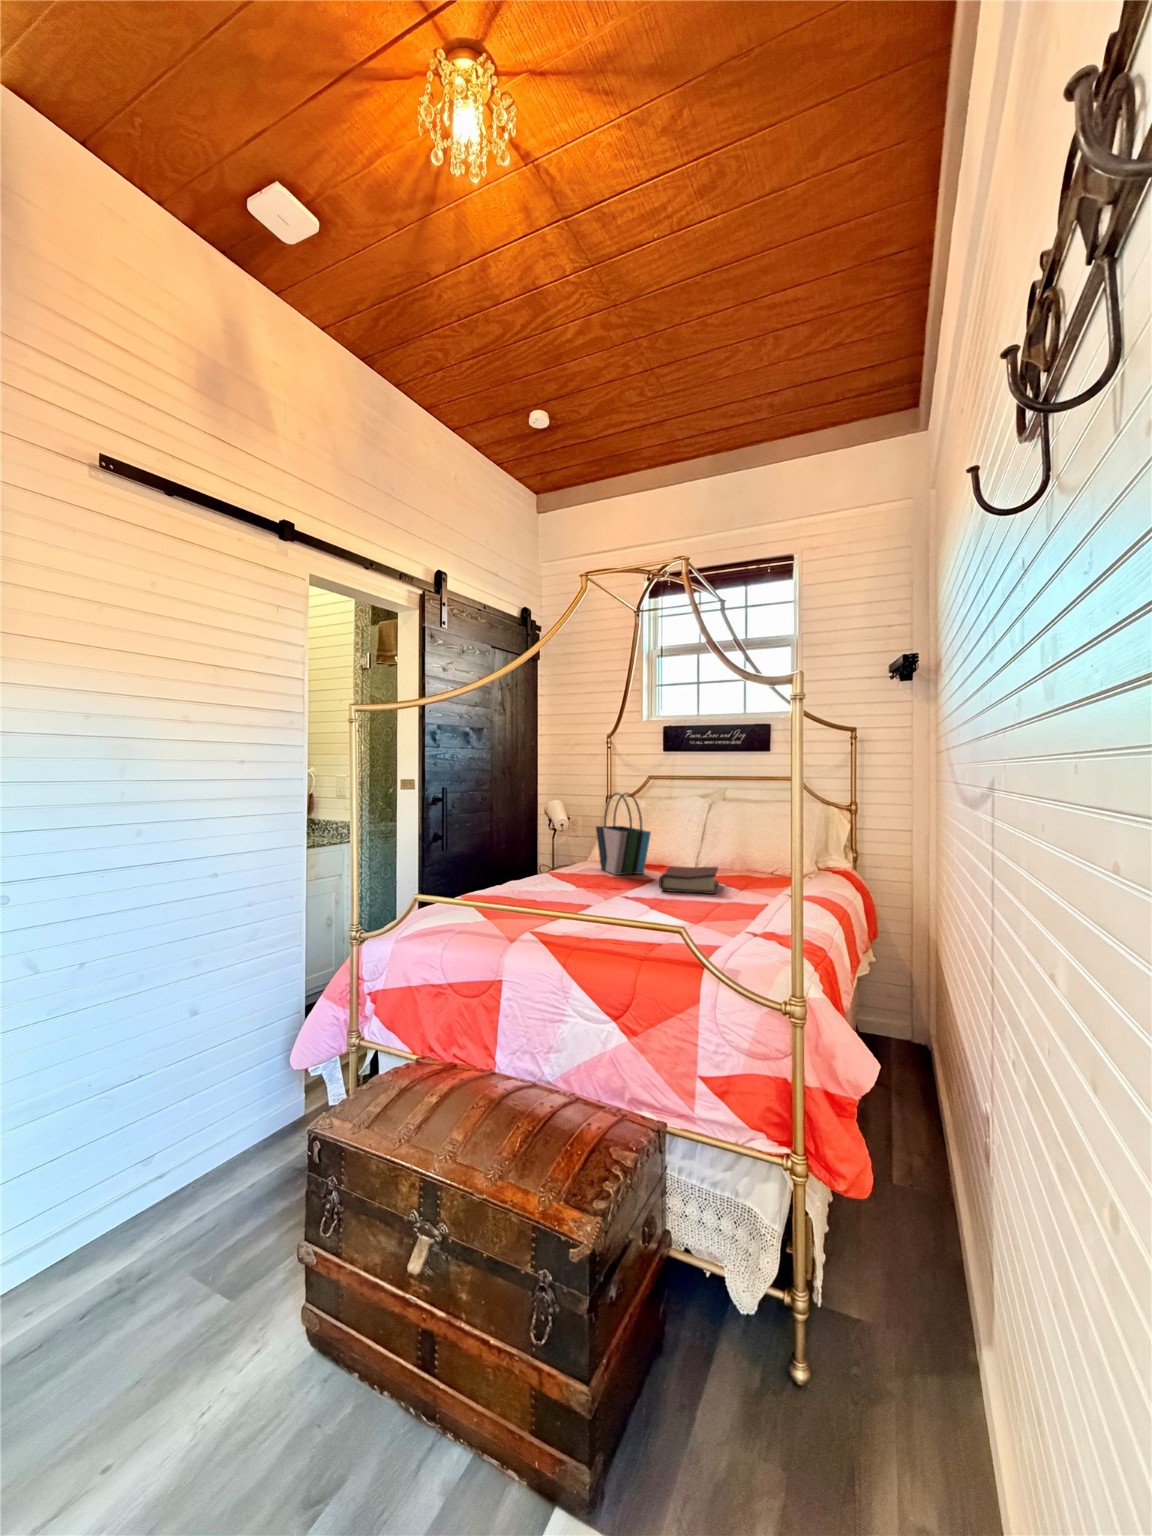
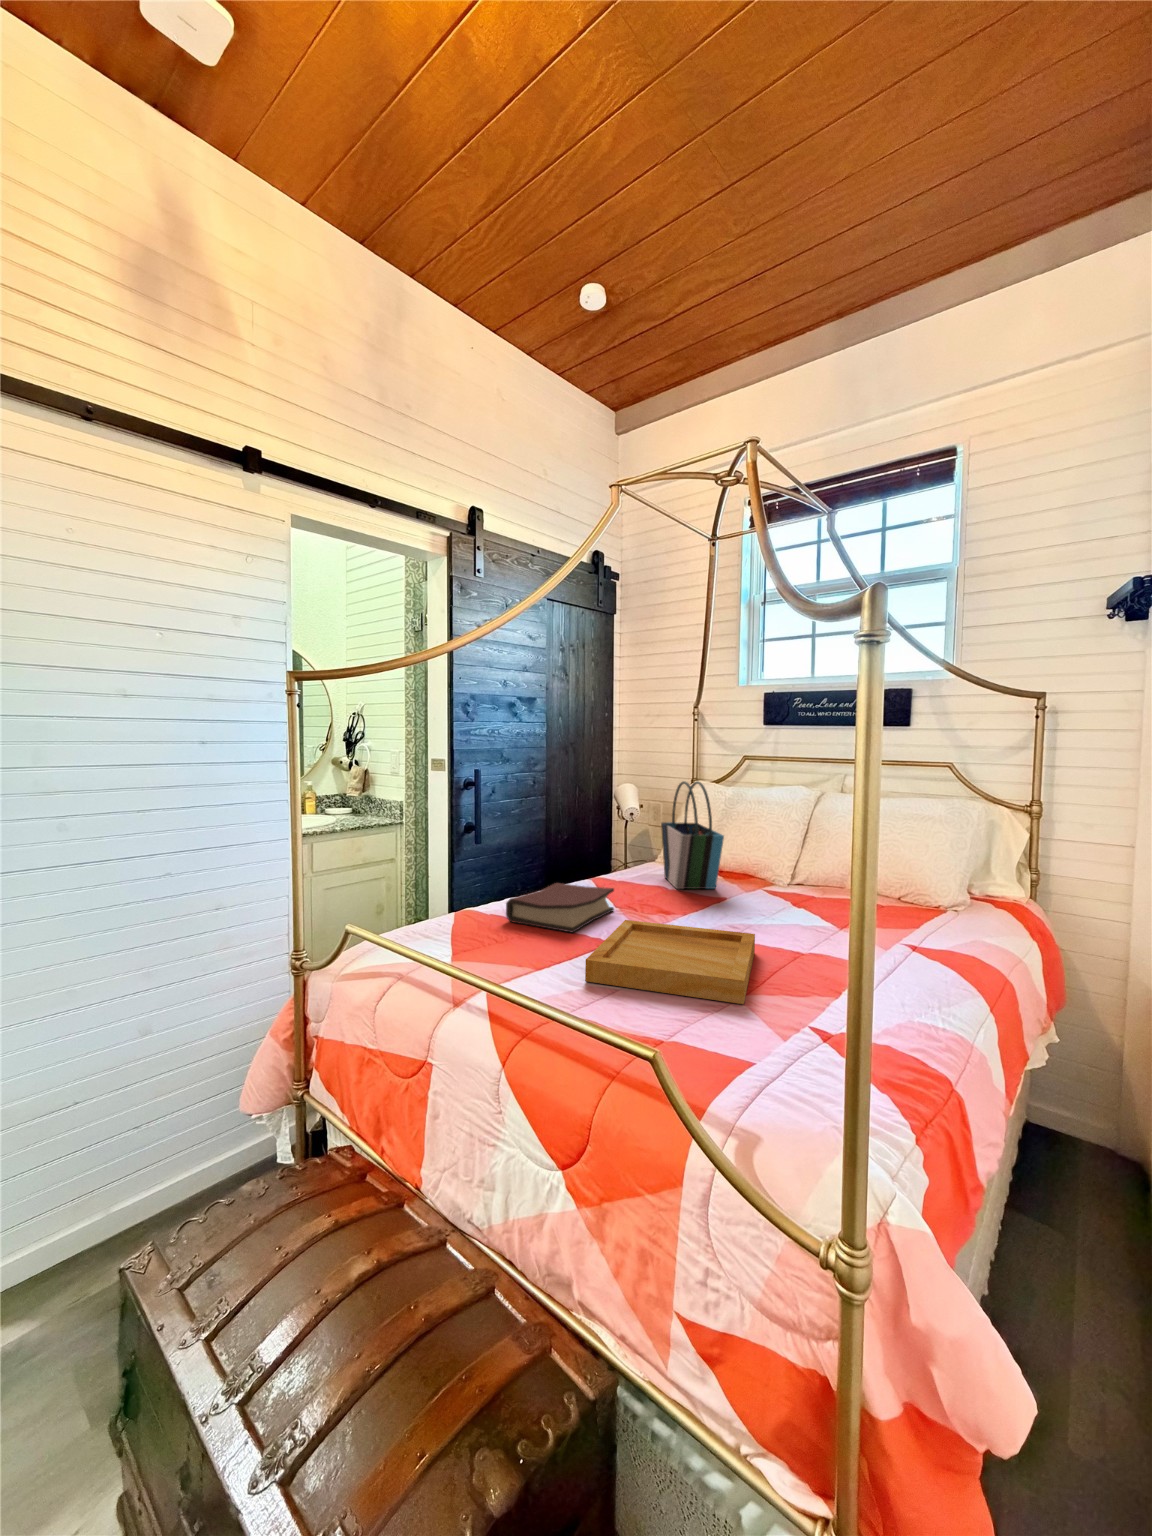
hardback book: present [659,866,718,894] -> present [506,883,614,933]
tray: none [593,888,701,925] -> present [585,920,755,1004]

